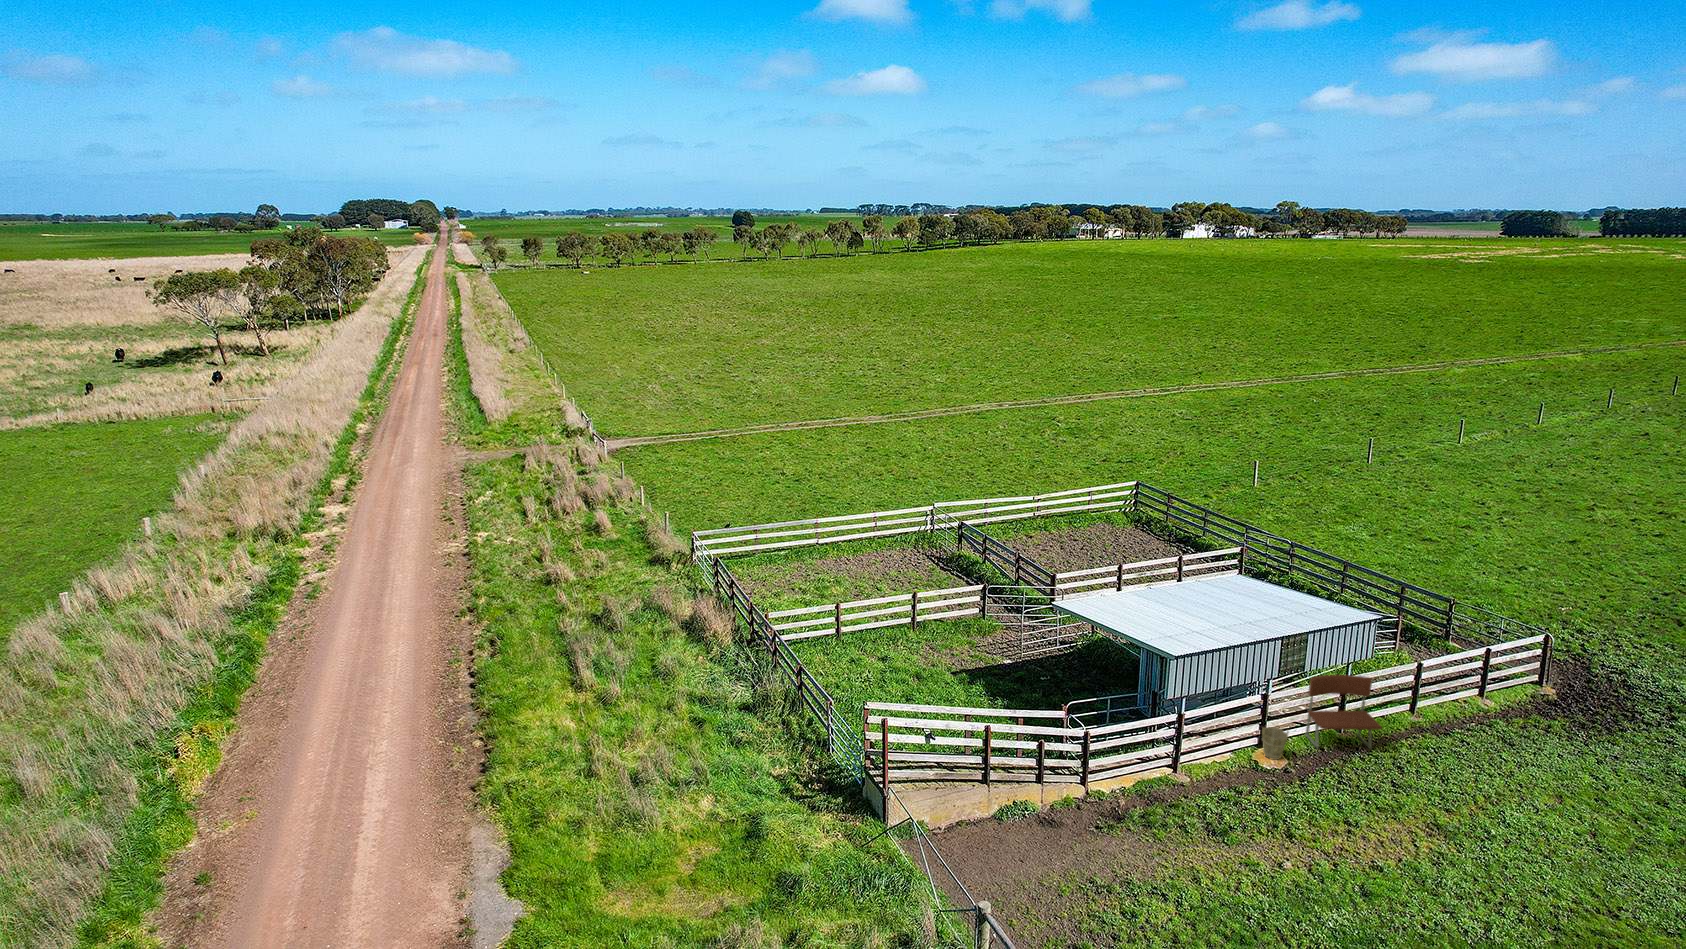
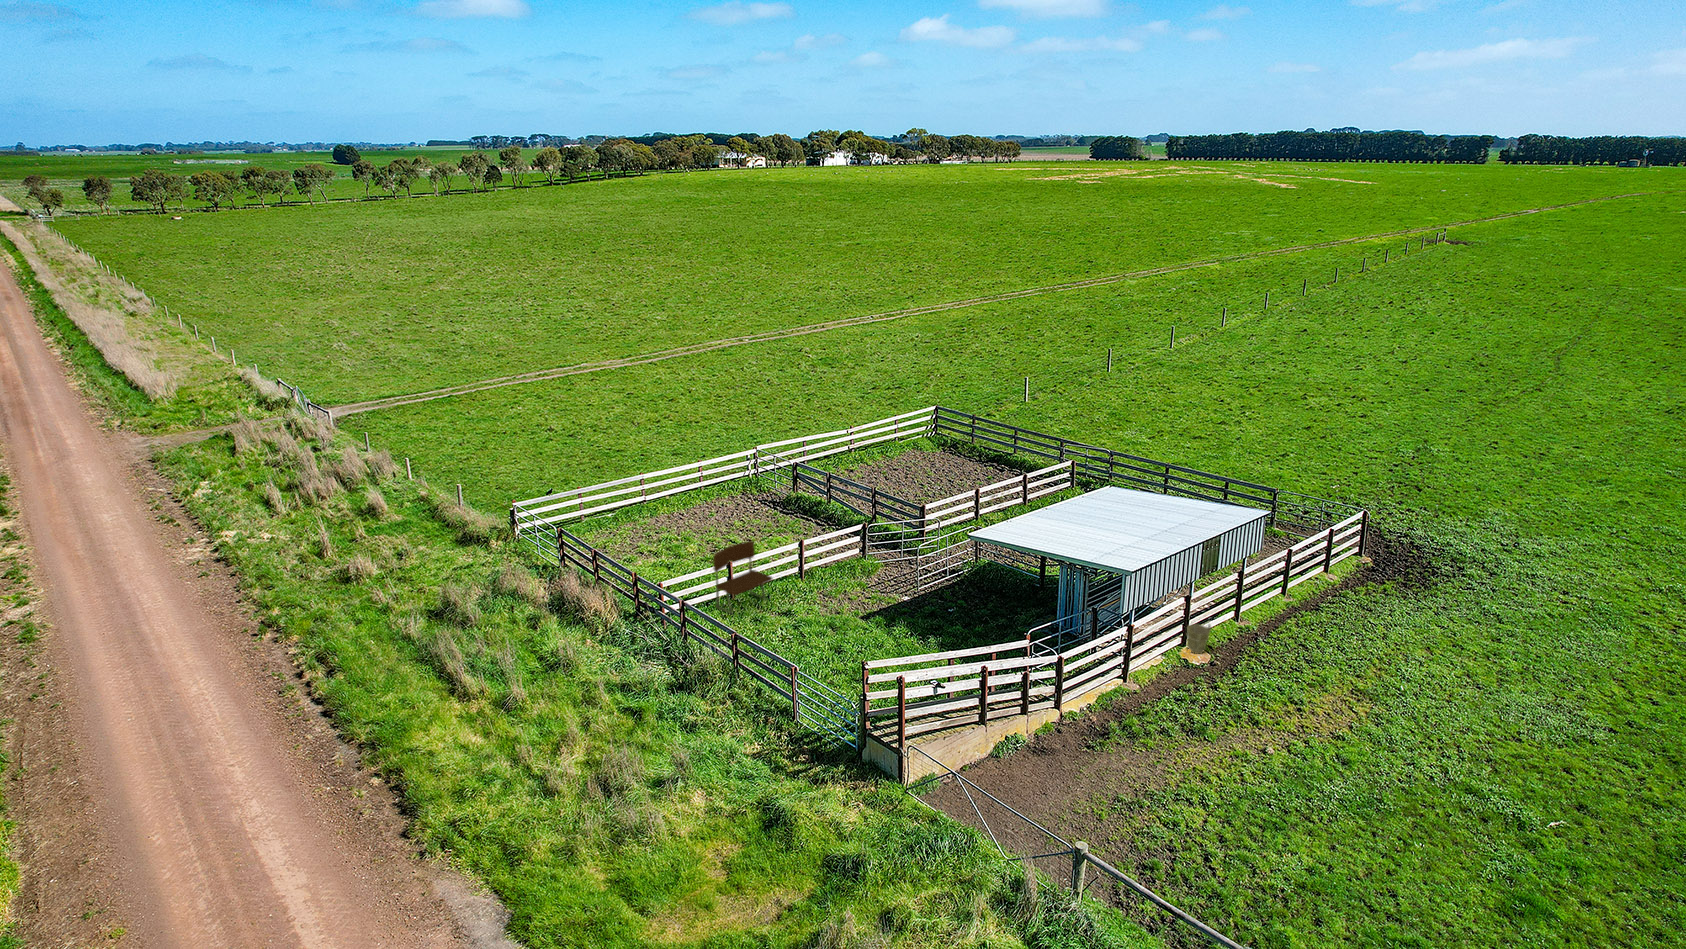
bench: present [1305,674,1382,748] -> present [713,541,772,614]

